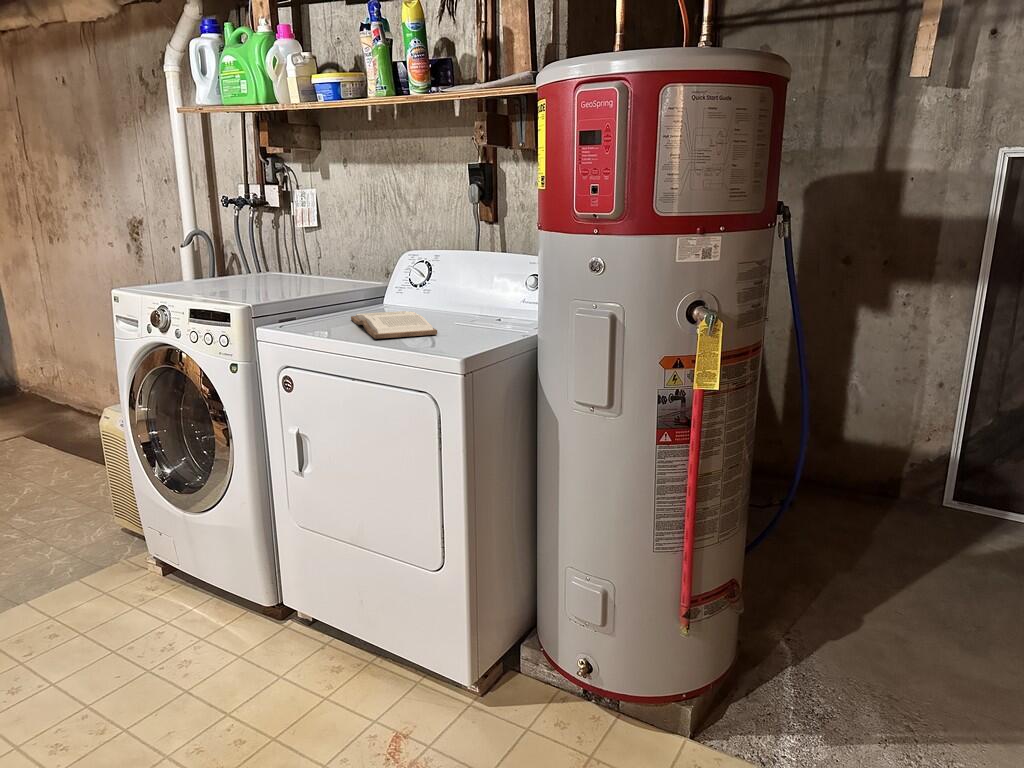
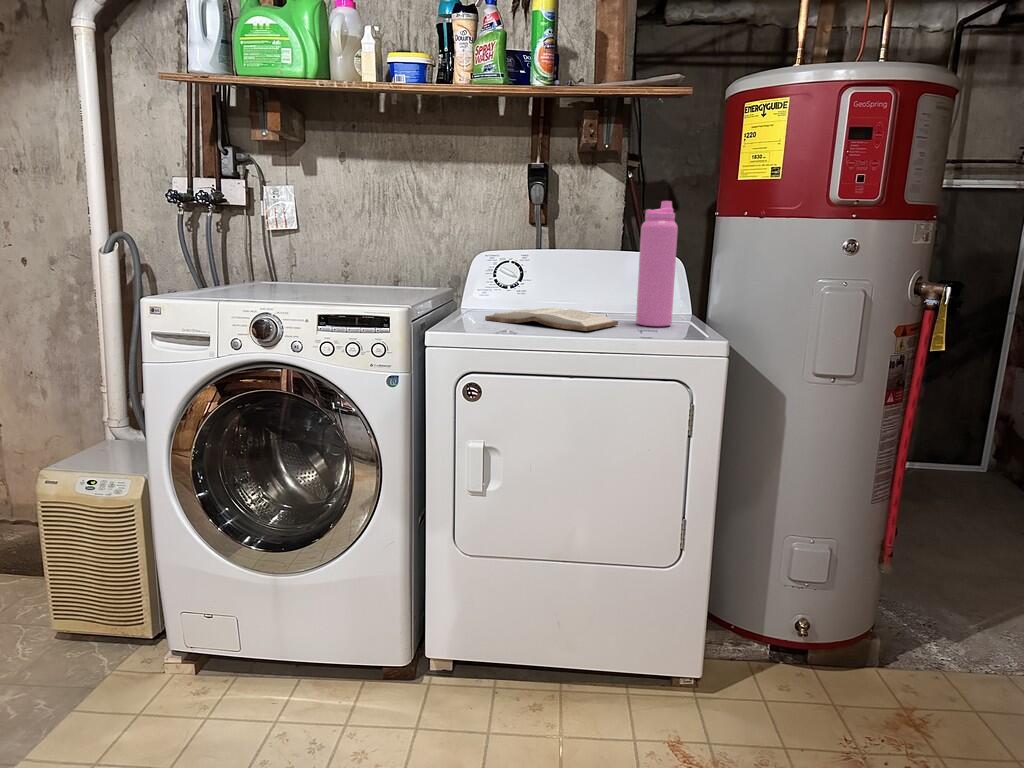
water bottle: none [457,206,496,339] -> present [636,201,678,326]

